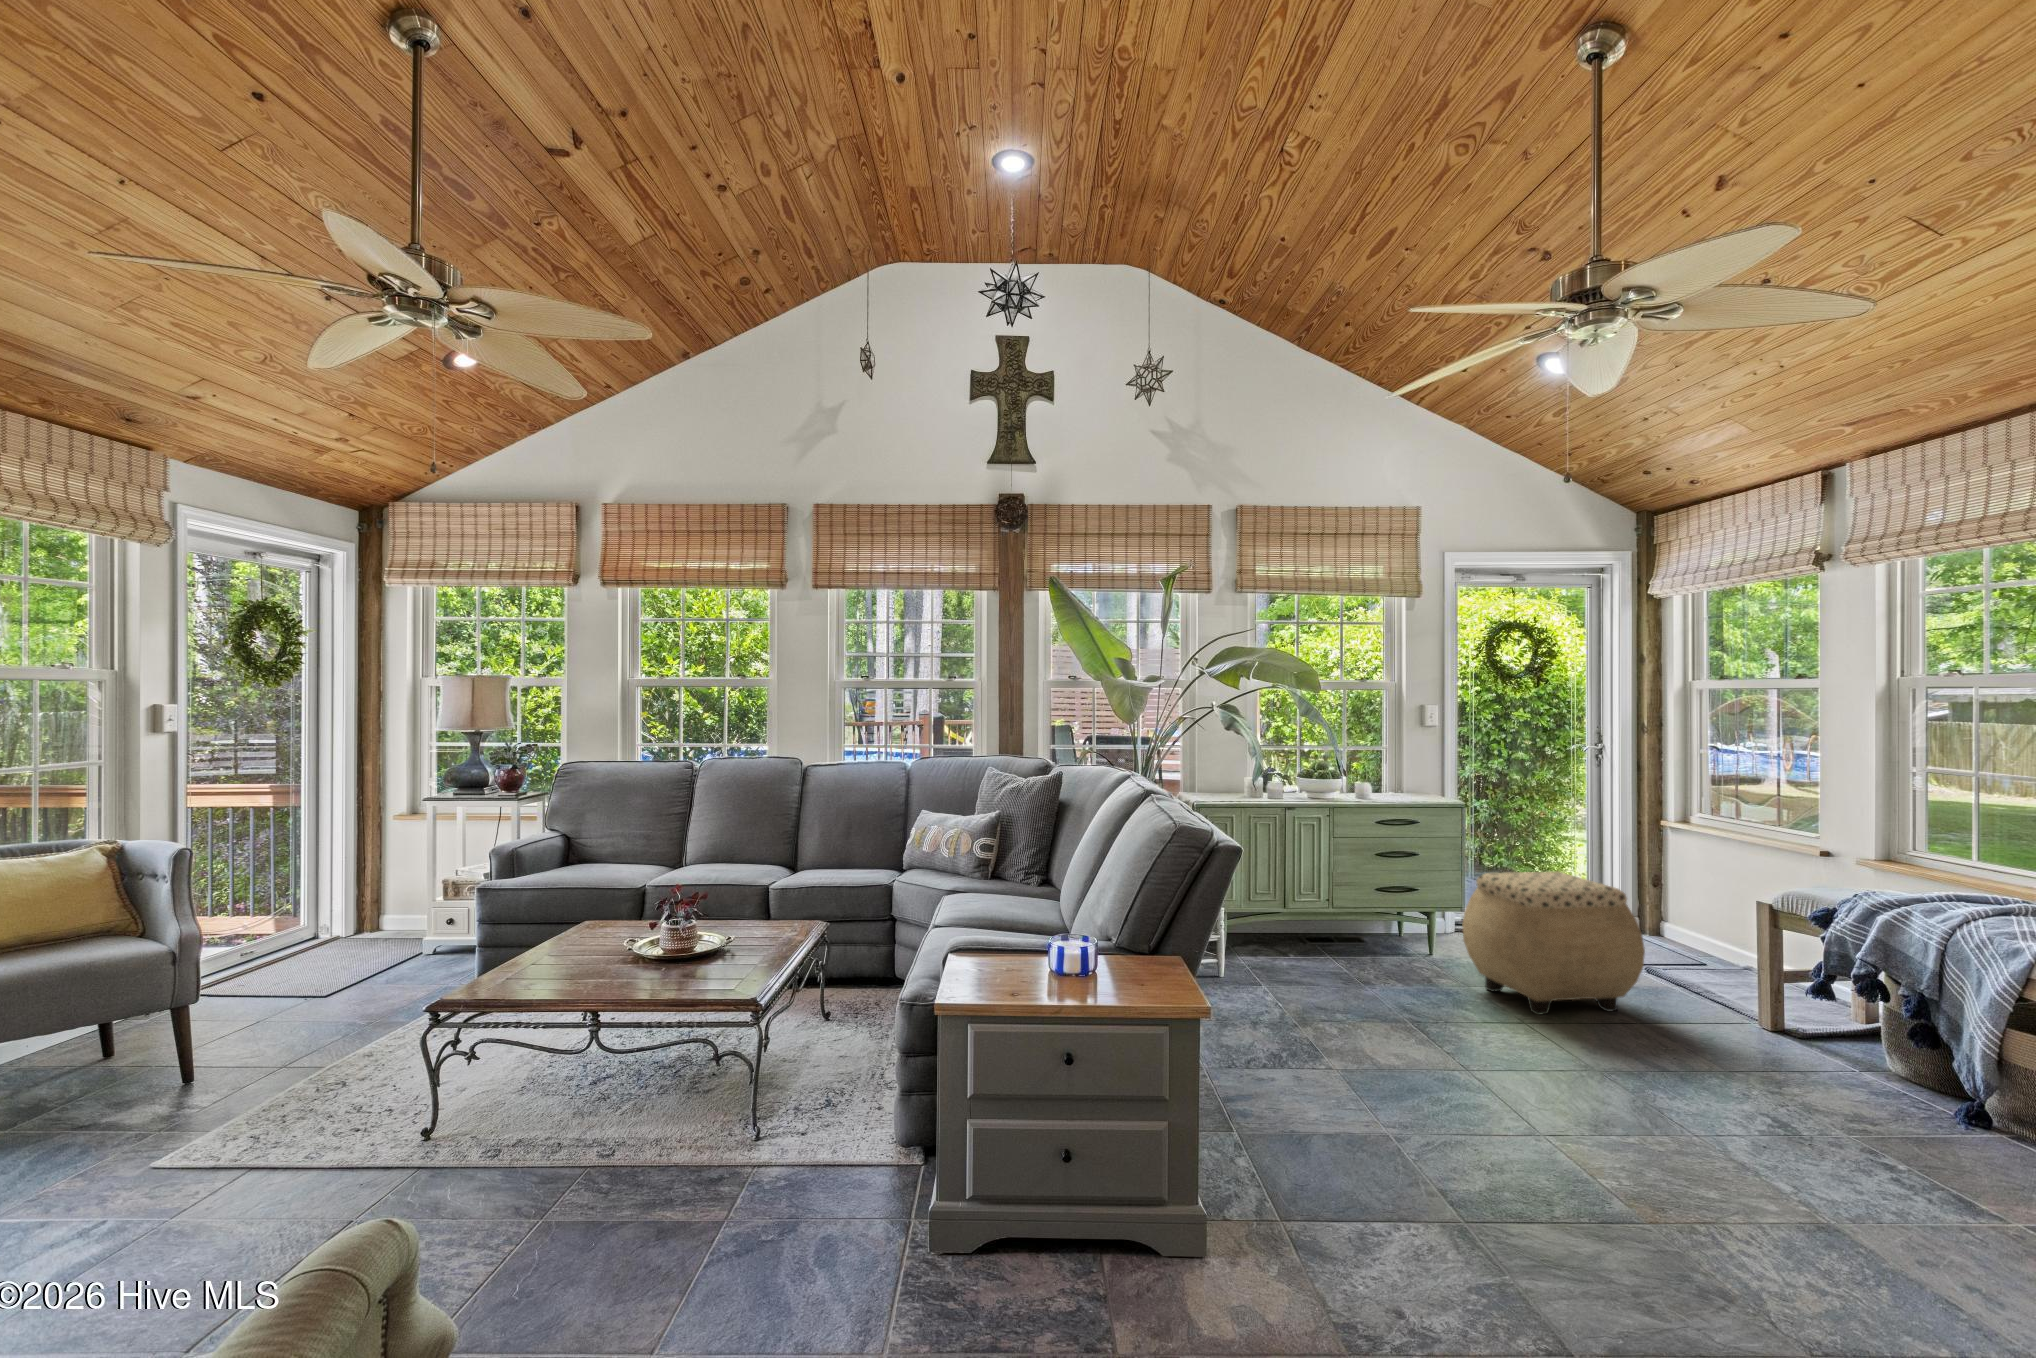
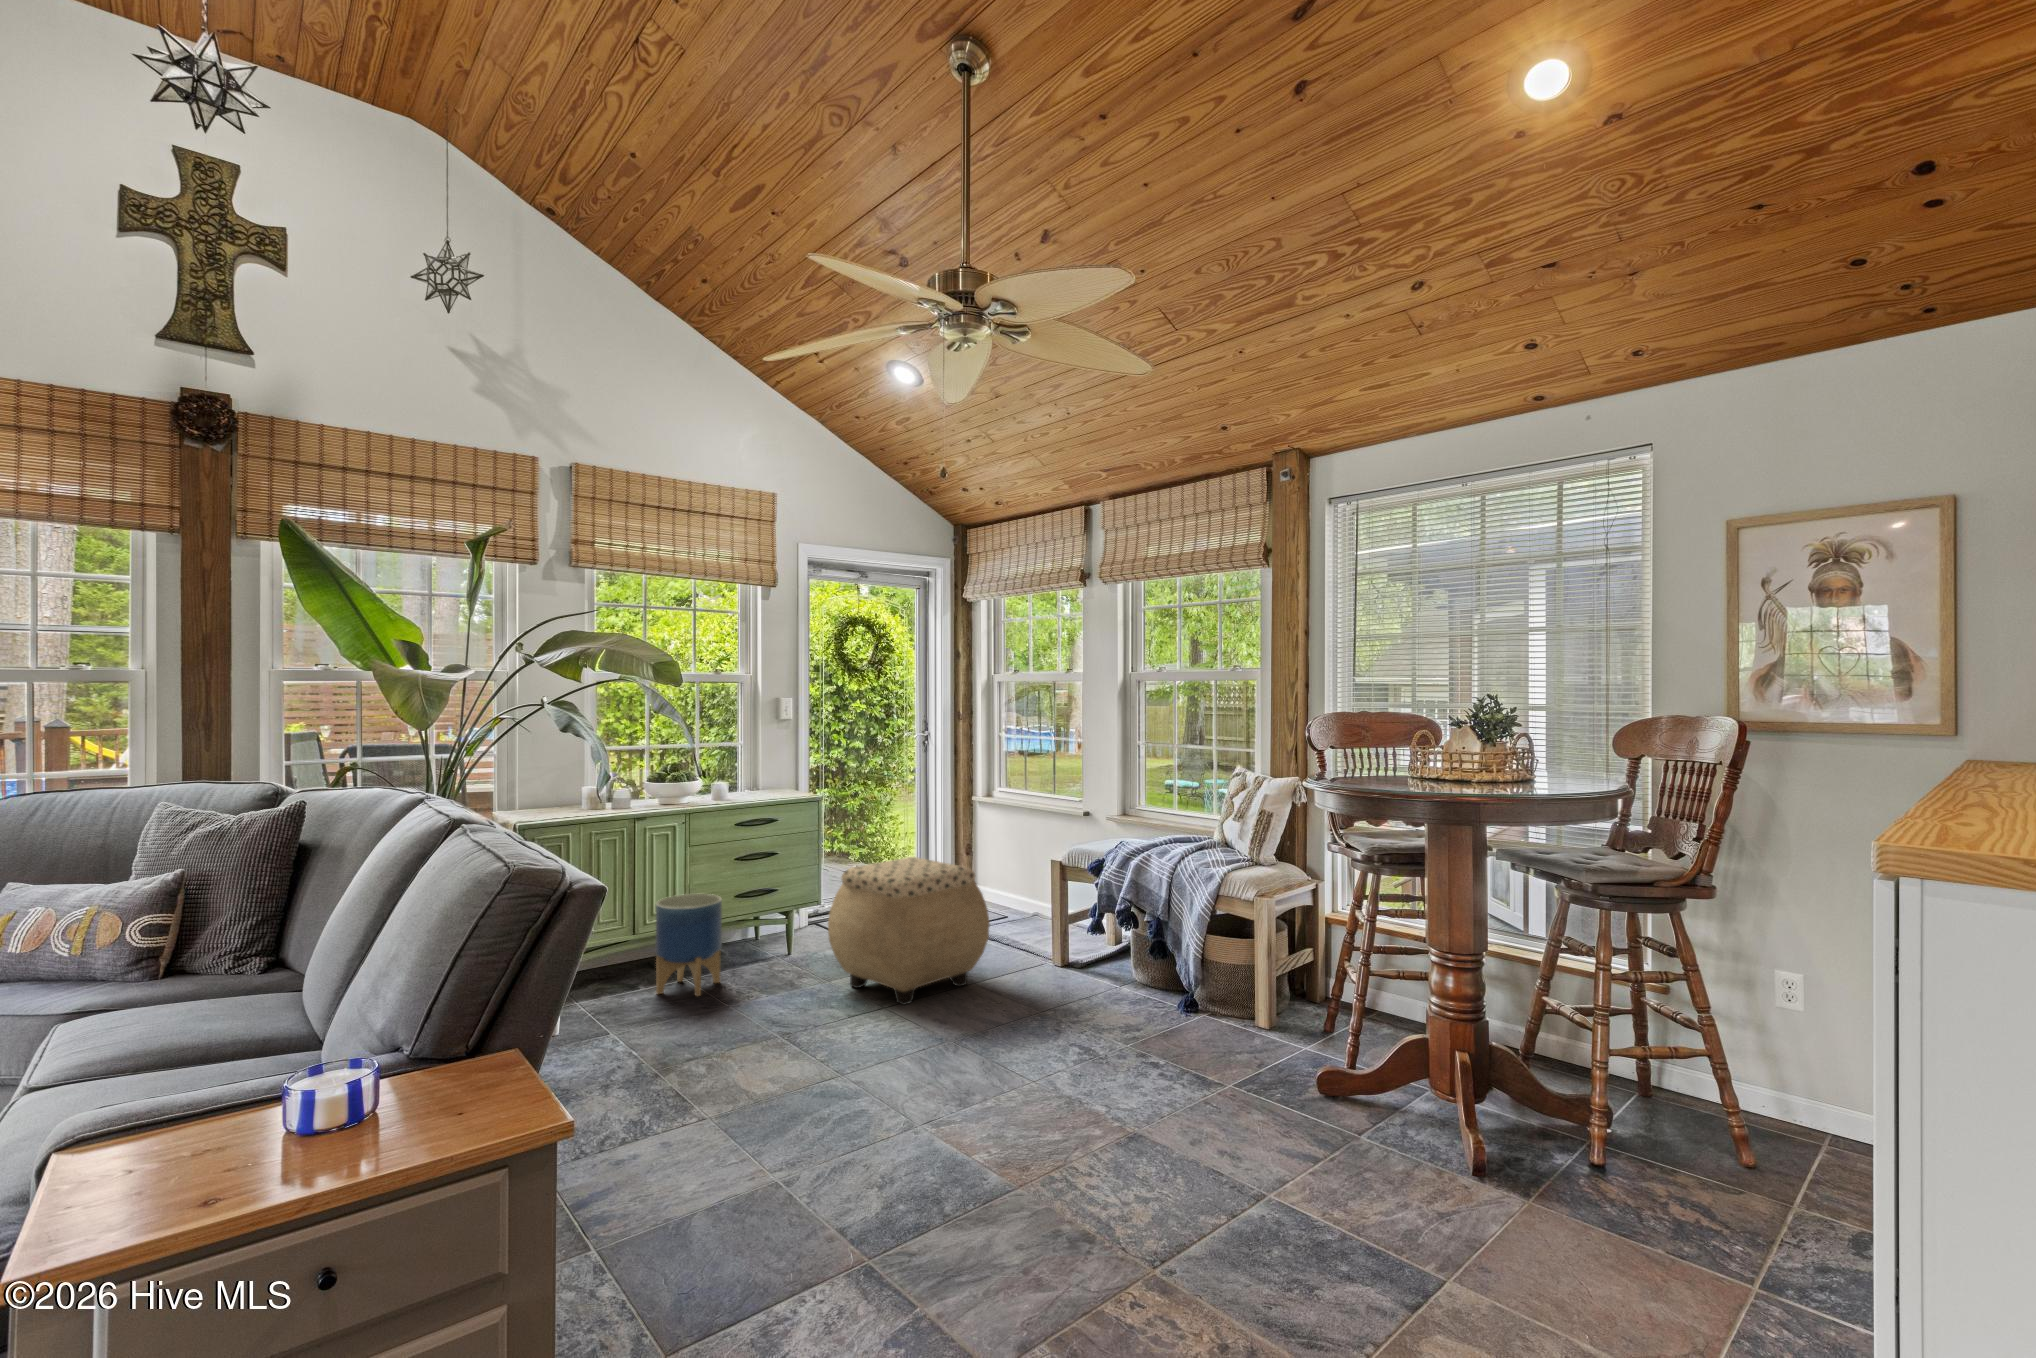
planter: none [1305,879,1362,970] -> present [656,894,722,996]

